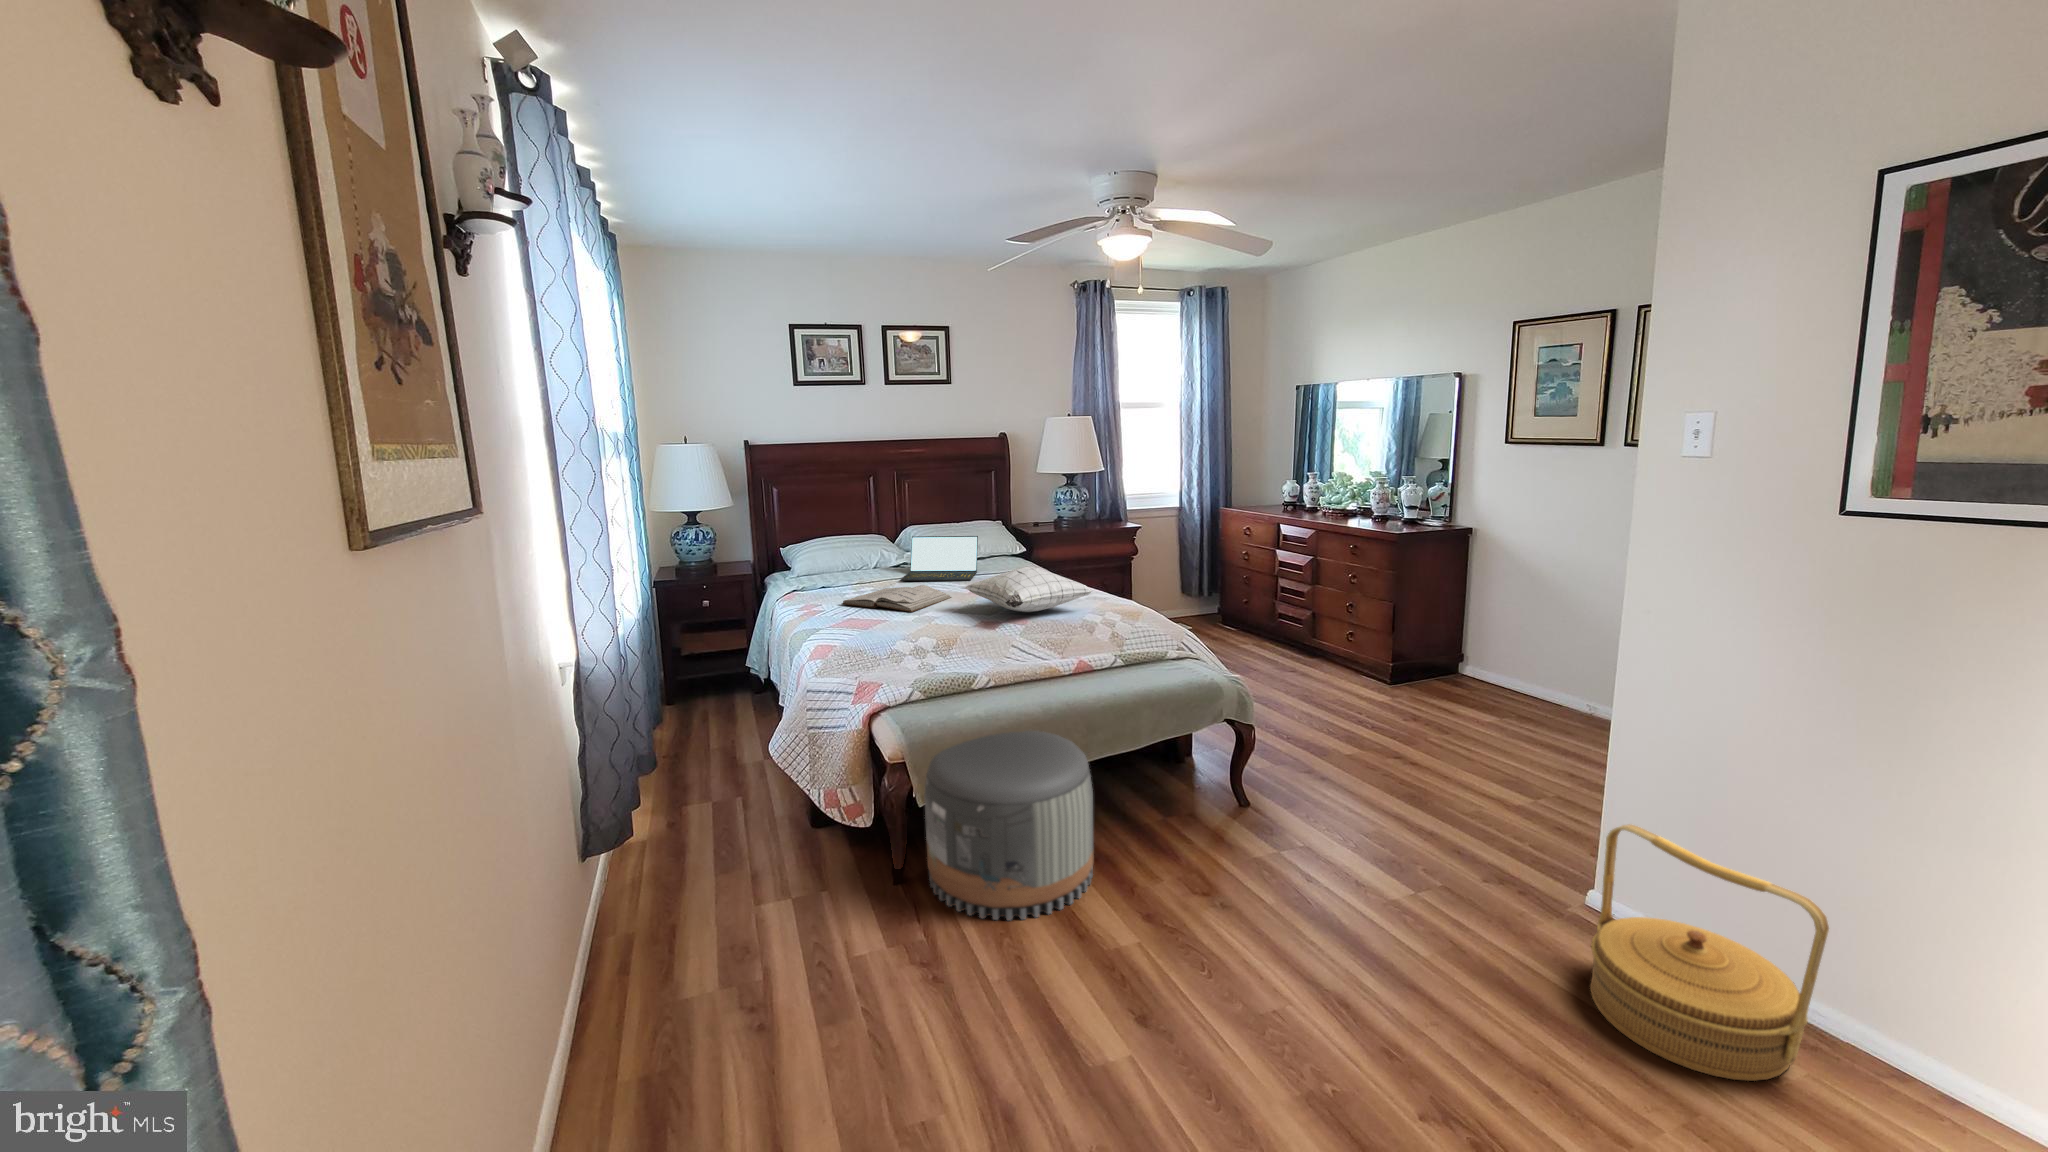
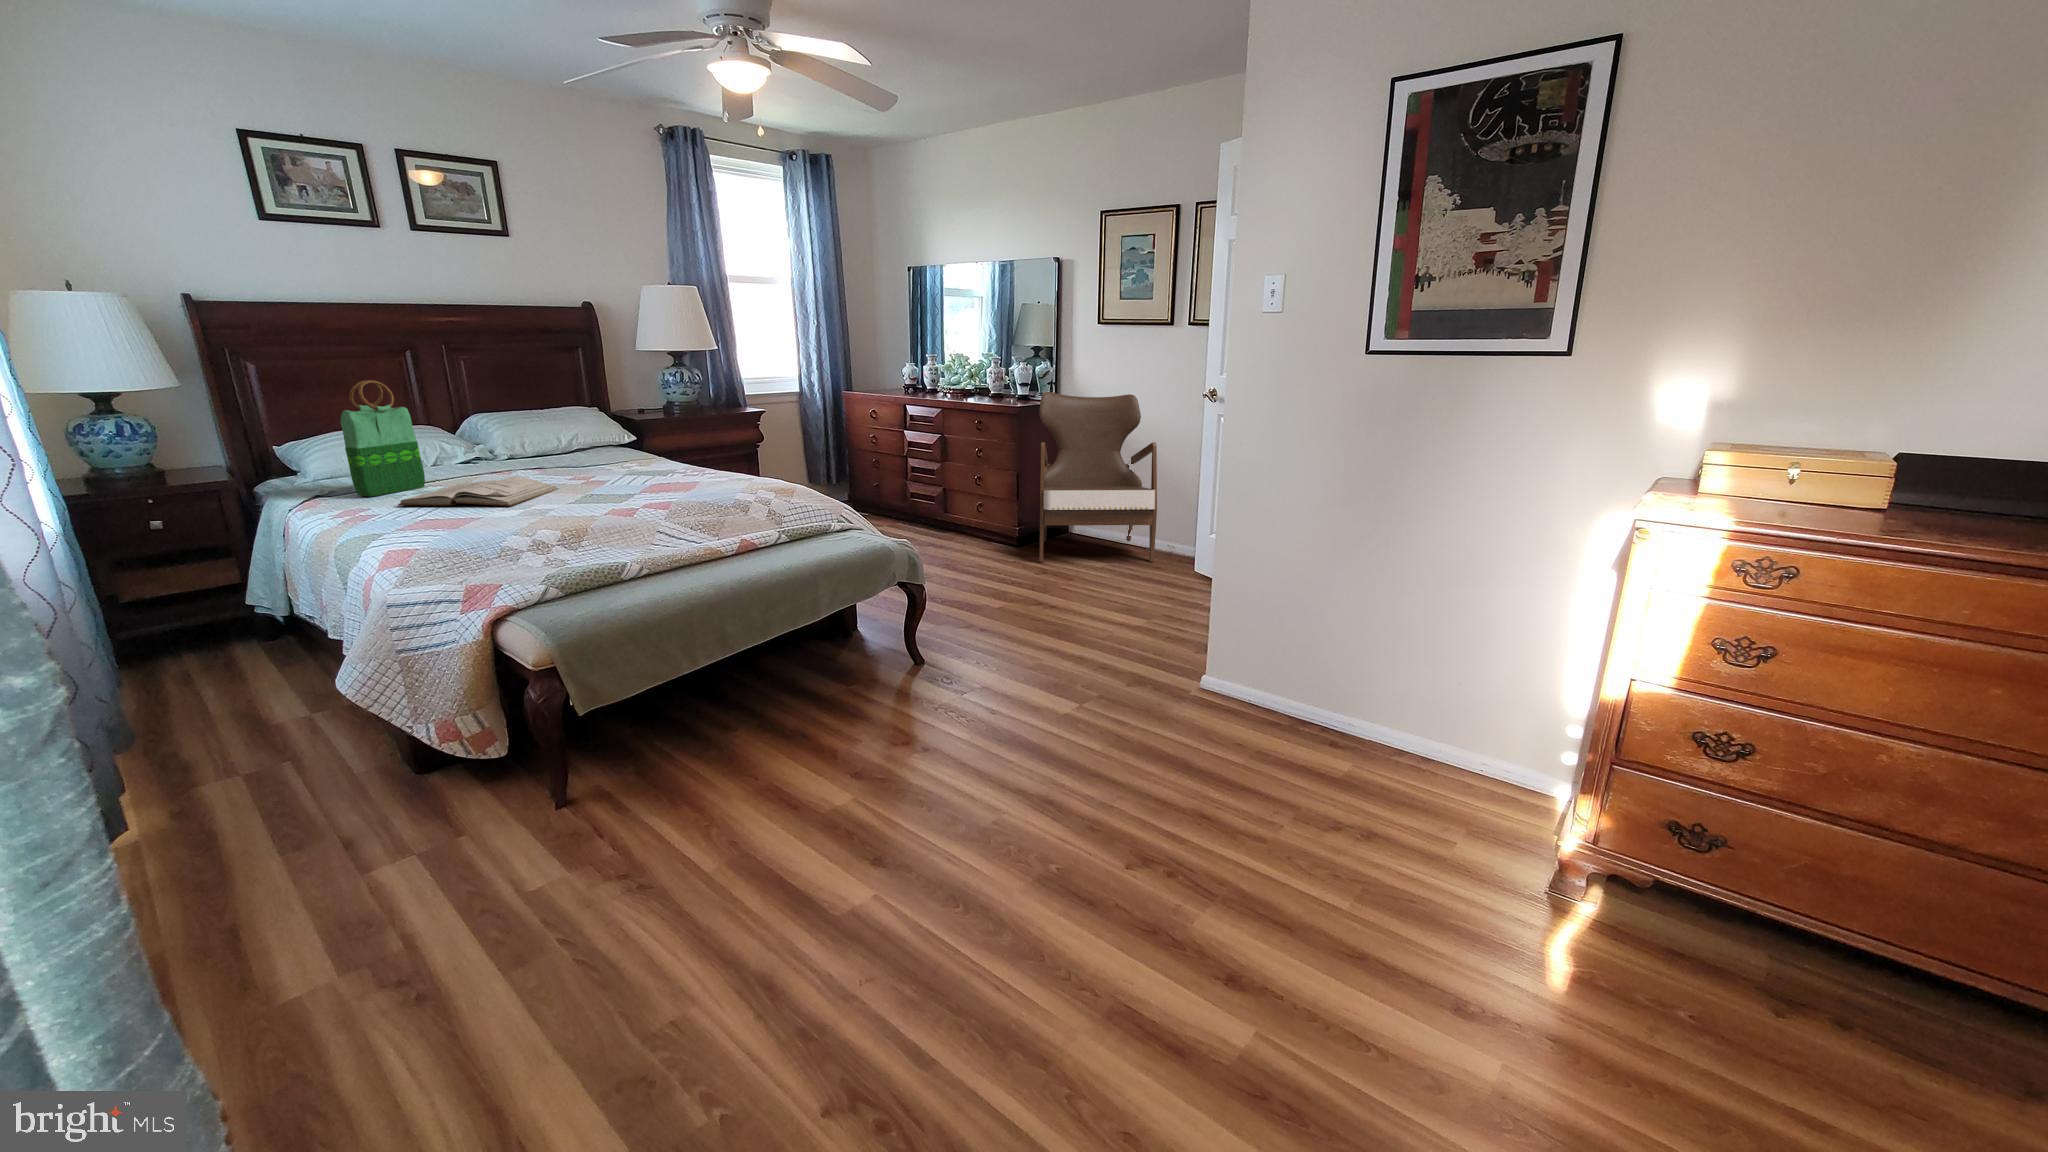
tote bag: none [817,507,865,594] -> present [341,380,425,496]
armchair: none [1409,517,1571,722] -> present [1040,392,1157,562]
laptop: present [901,536,978,581] -> none [477,419,581,476]
pillow: present [965,567,1092,612] -> none [581,443,743,496]
pouf: present [924,731,1094,920] -> none [585,614,794,820]
woven basket: present [1590,824,1829,1081] -> none [1219,610,1366,779]

